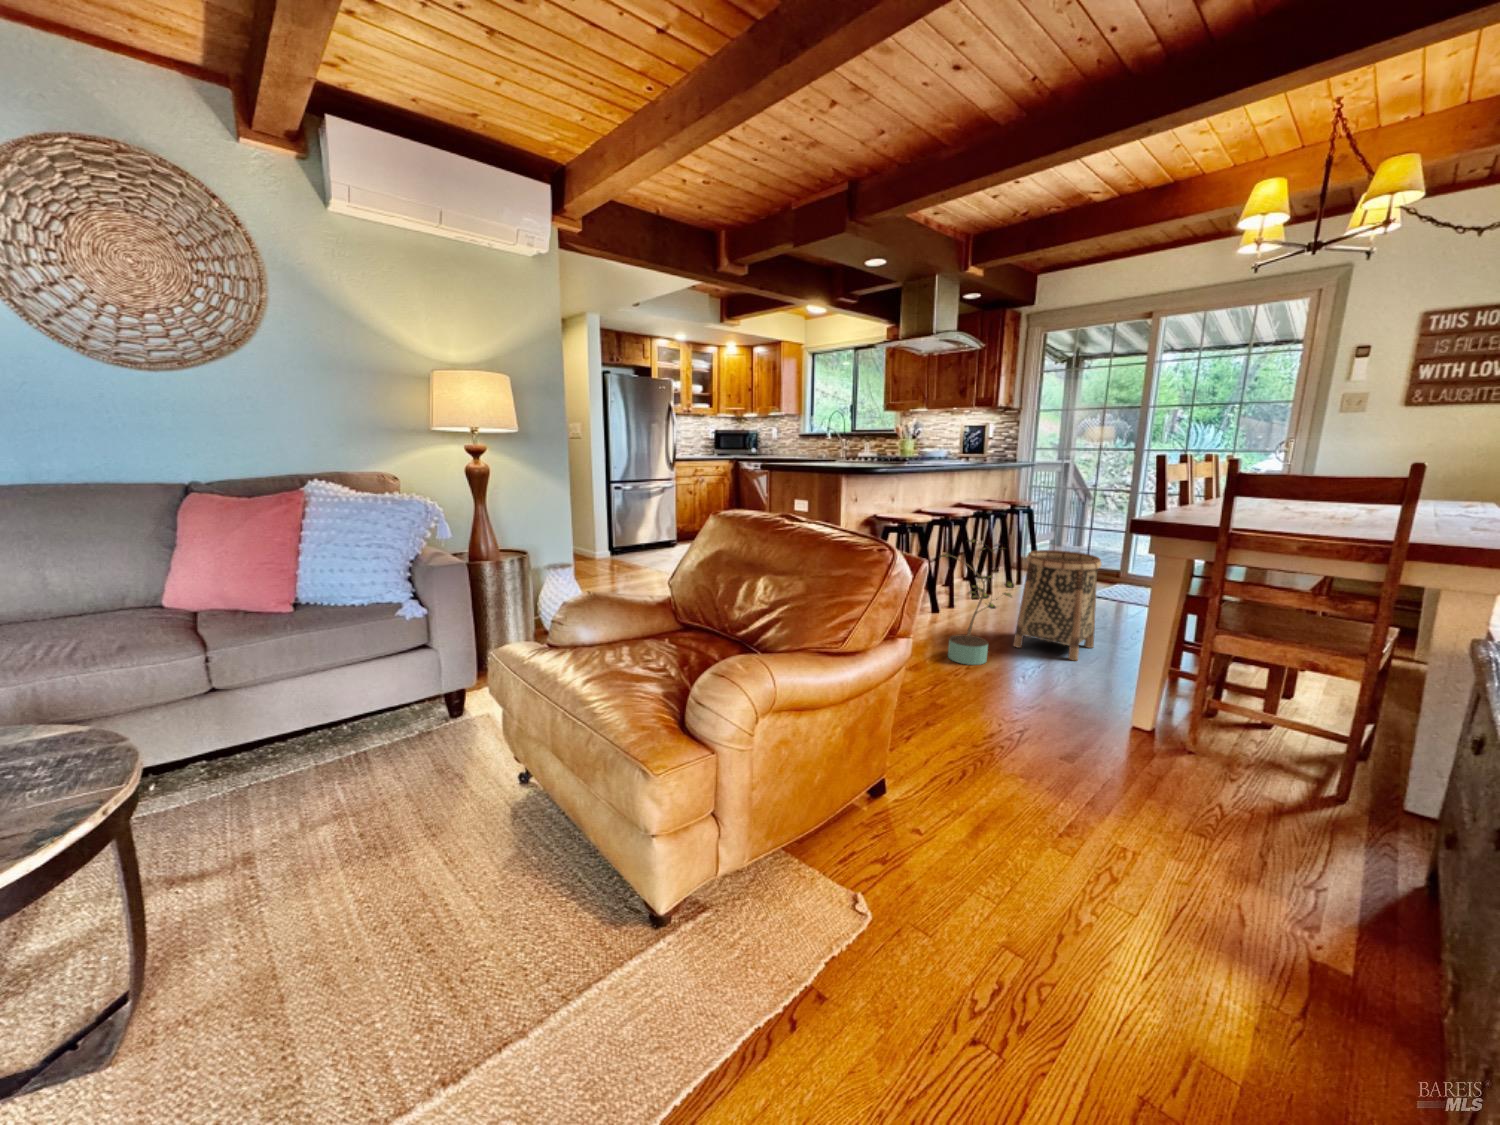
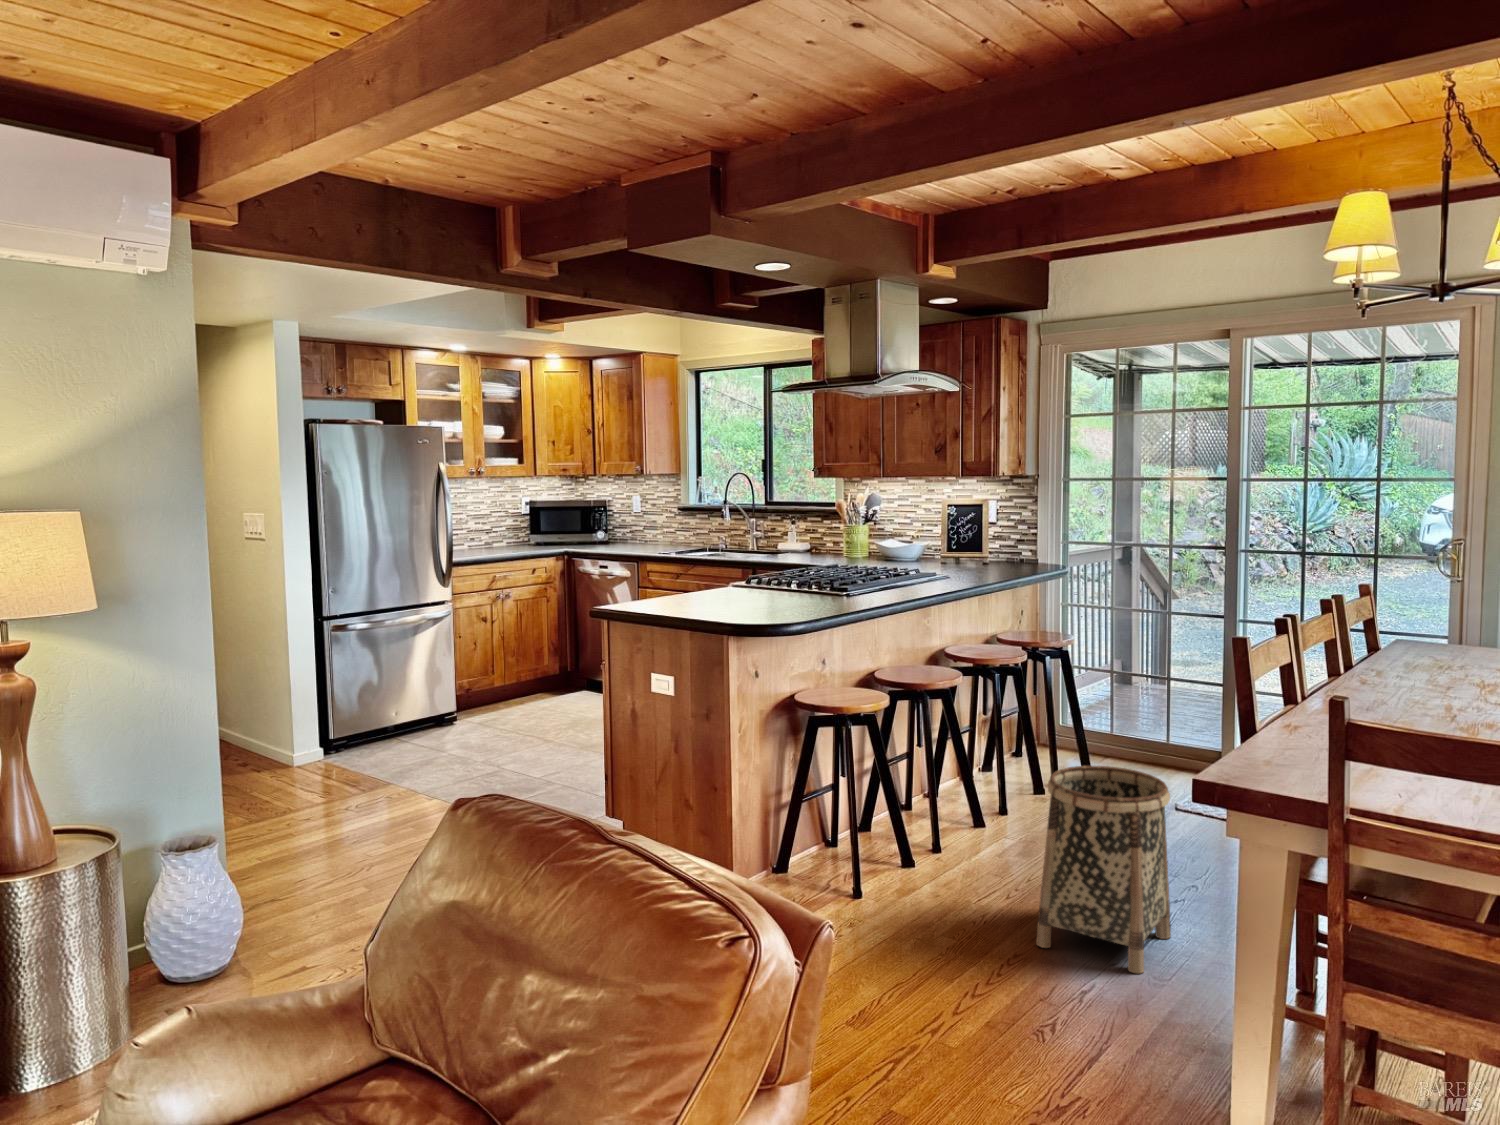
potted plant: present [939,540,1014,665] -> none [893,764,1025,999]

